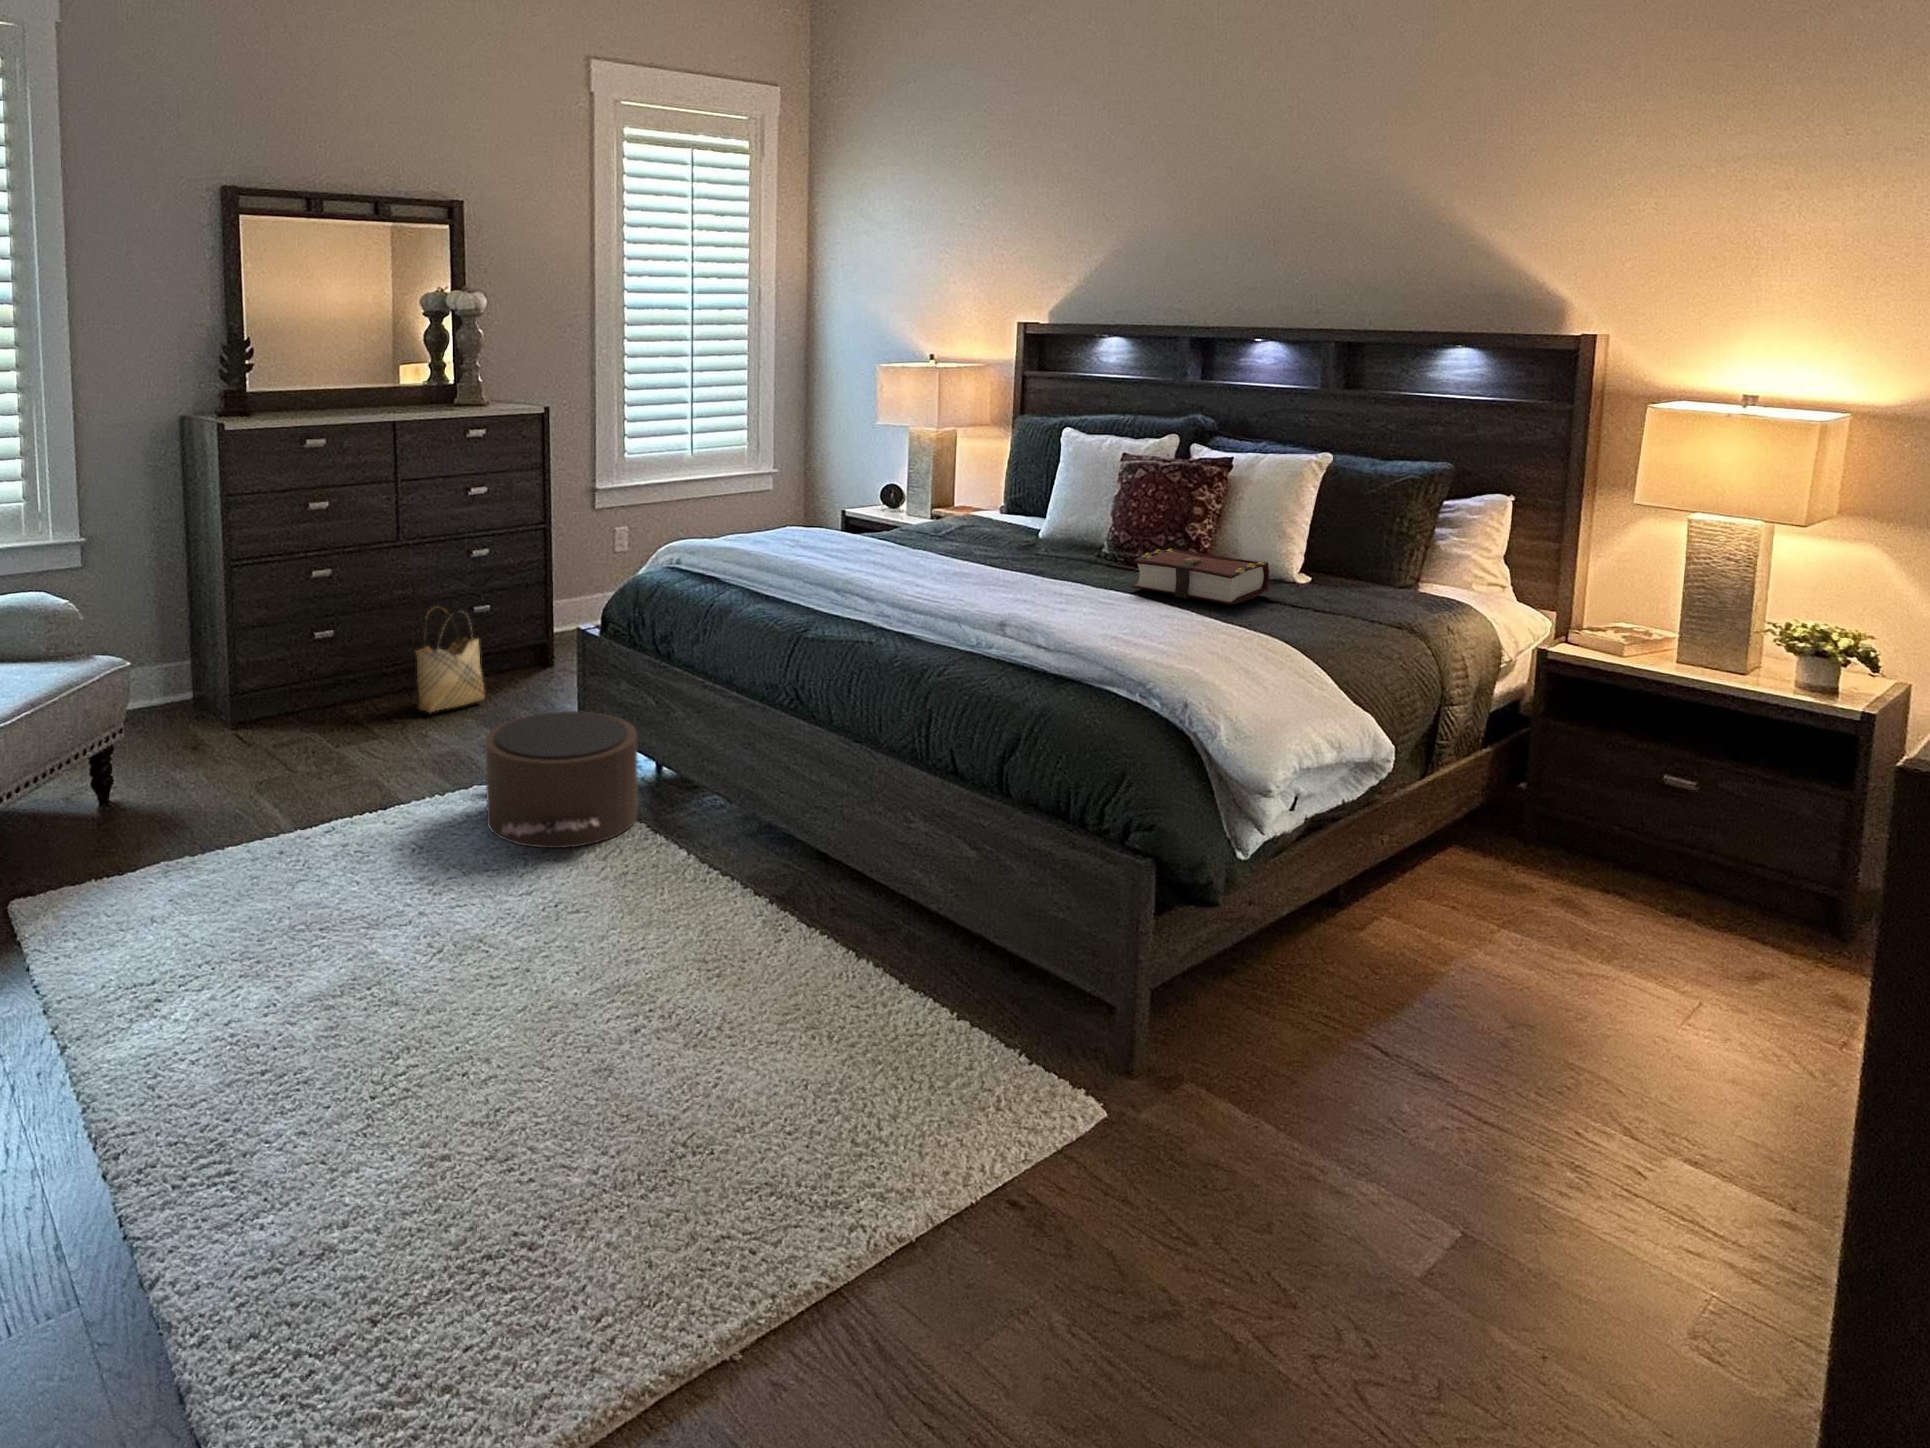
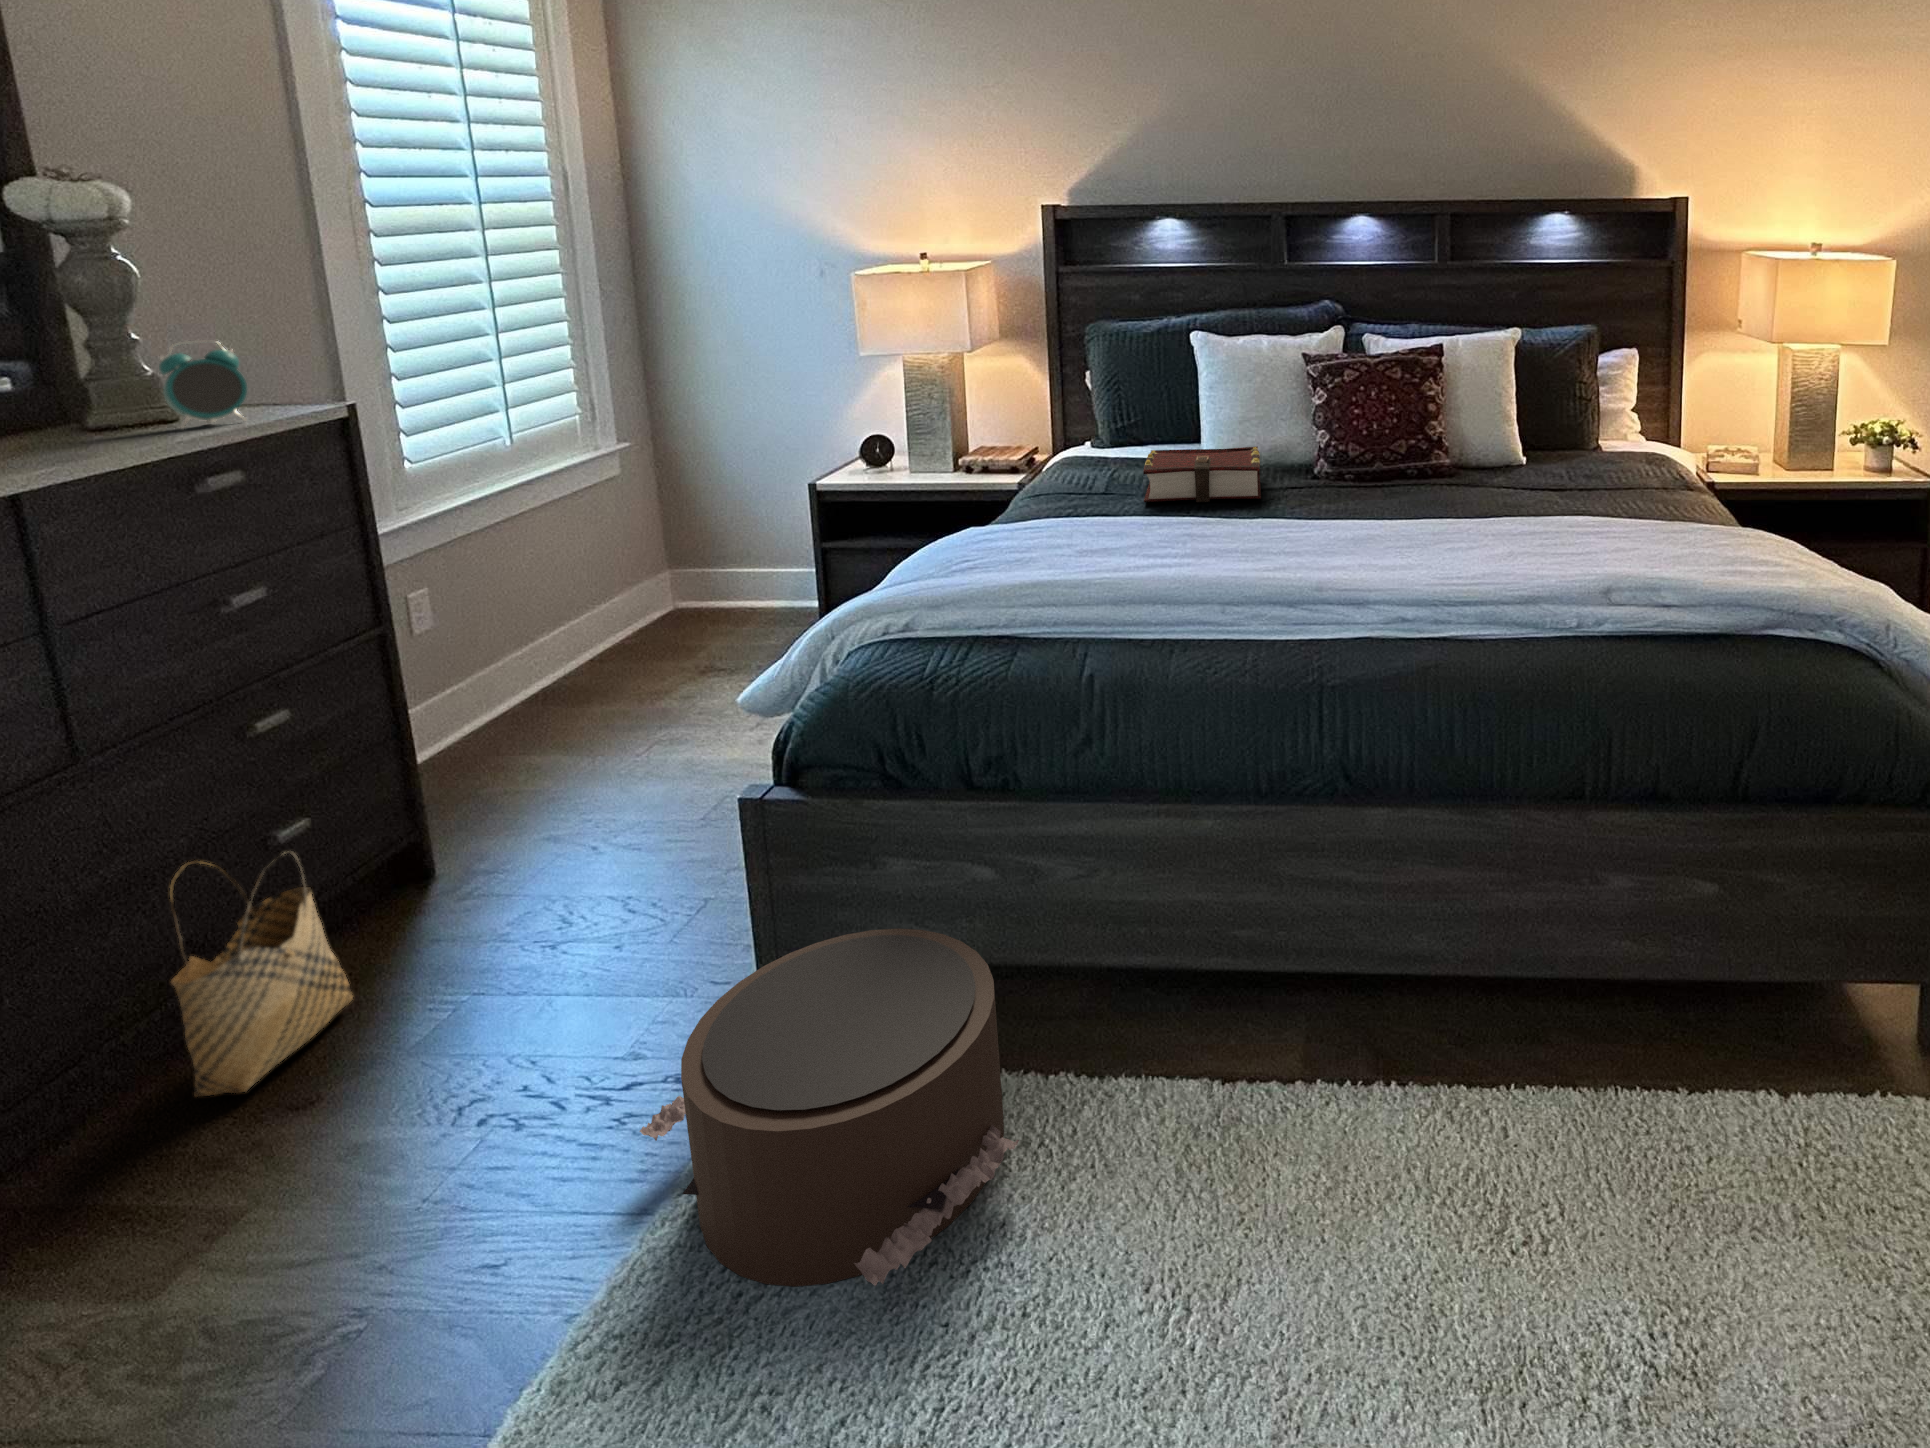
alarm clock: none [485,373,515,414] -> present [159,340,247,428]
book: present [1131,549,1269,605] -> present [1143,447,1261,502]

